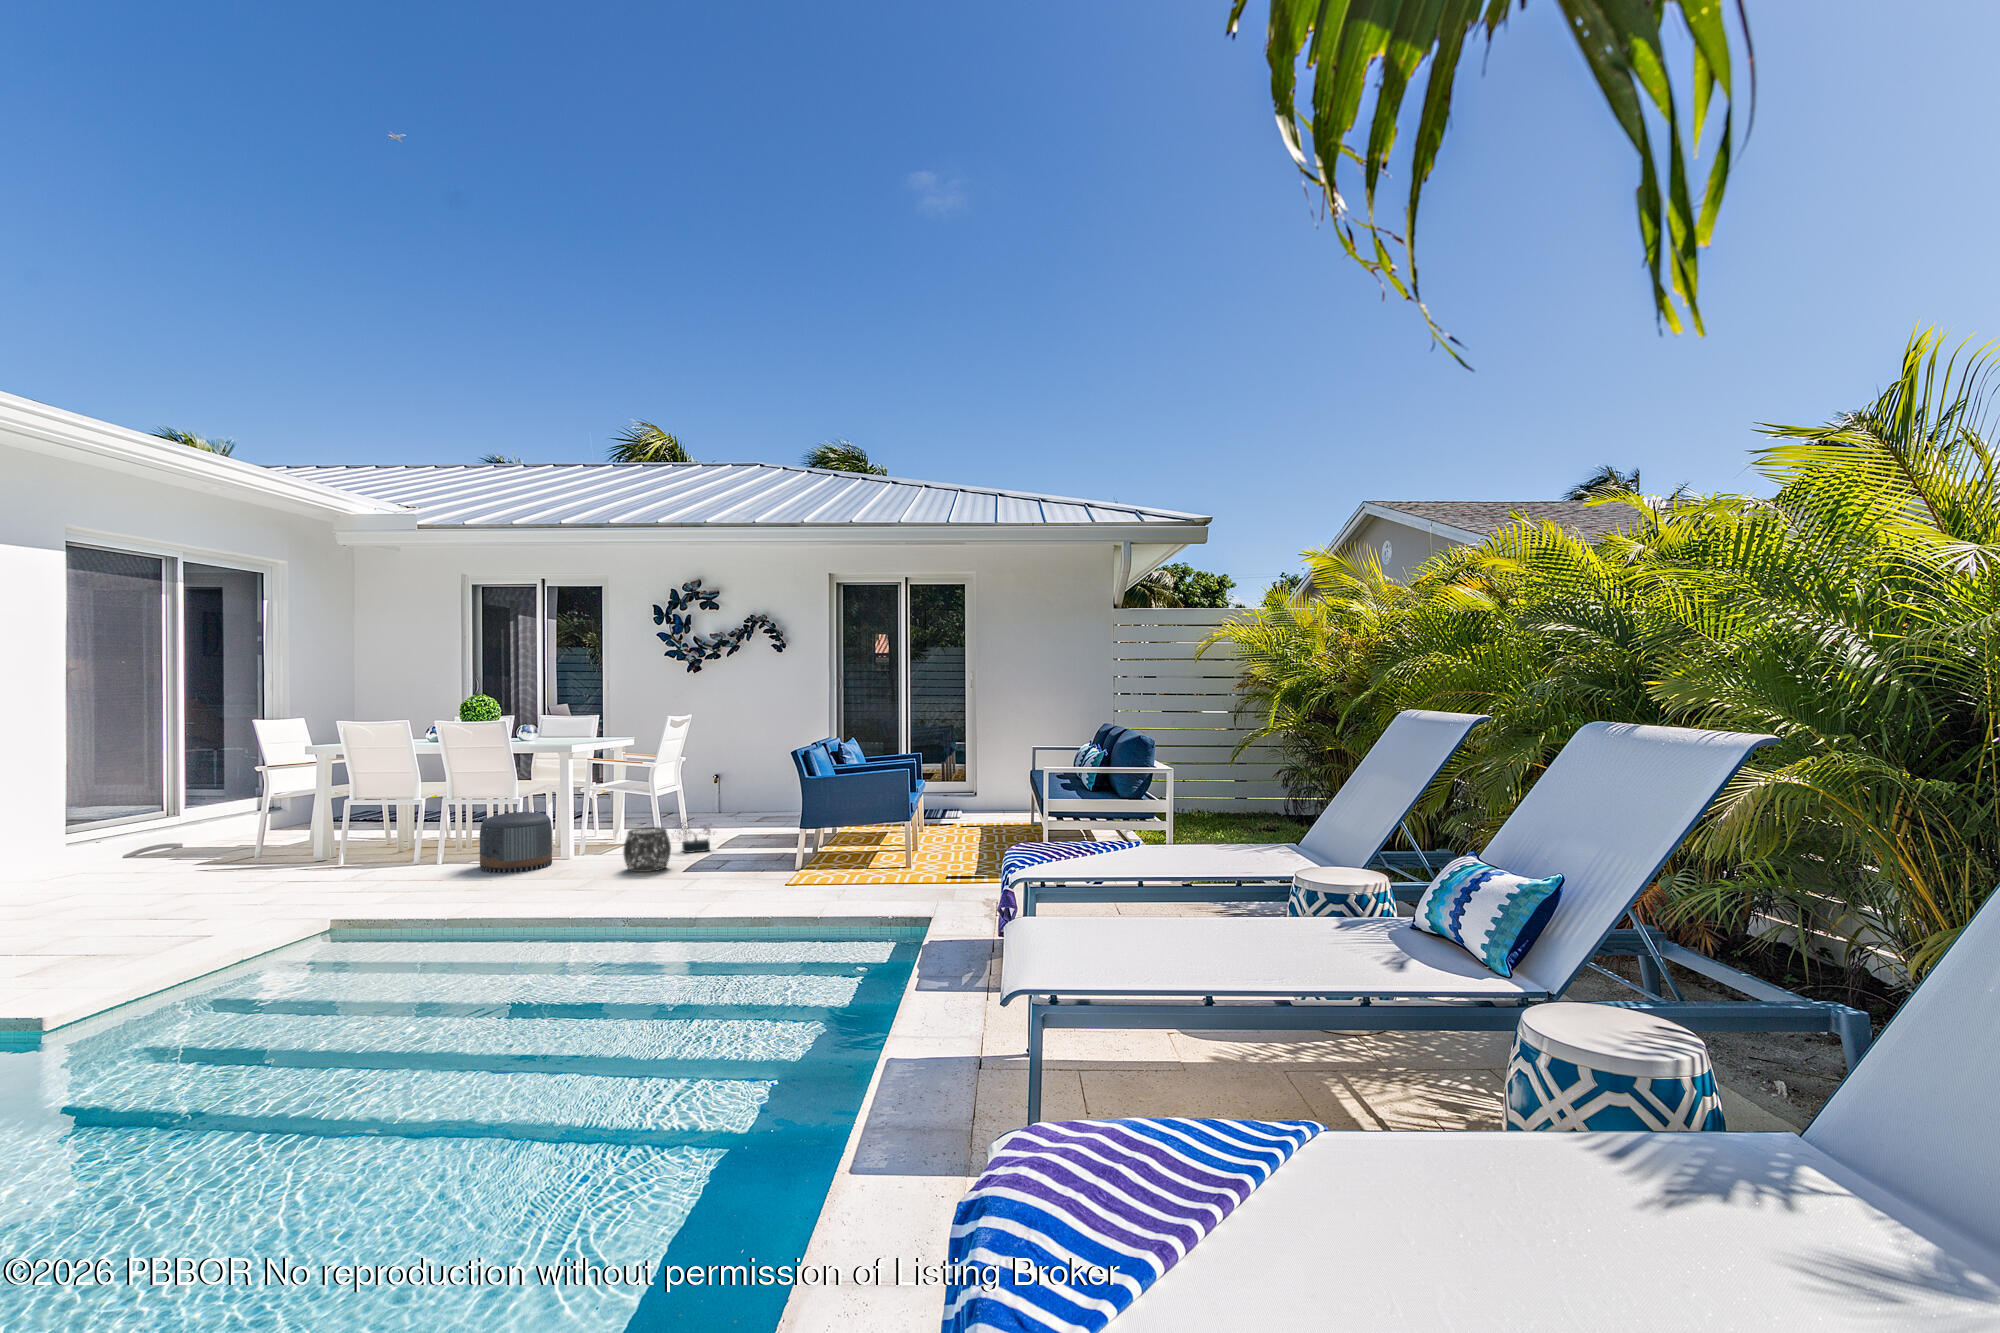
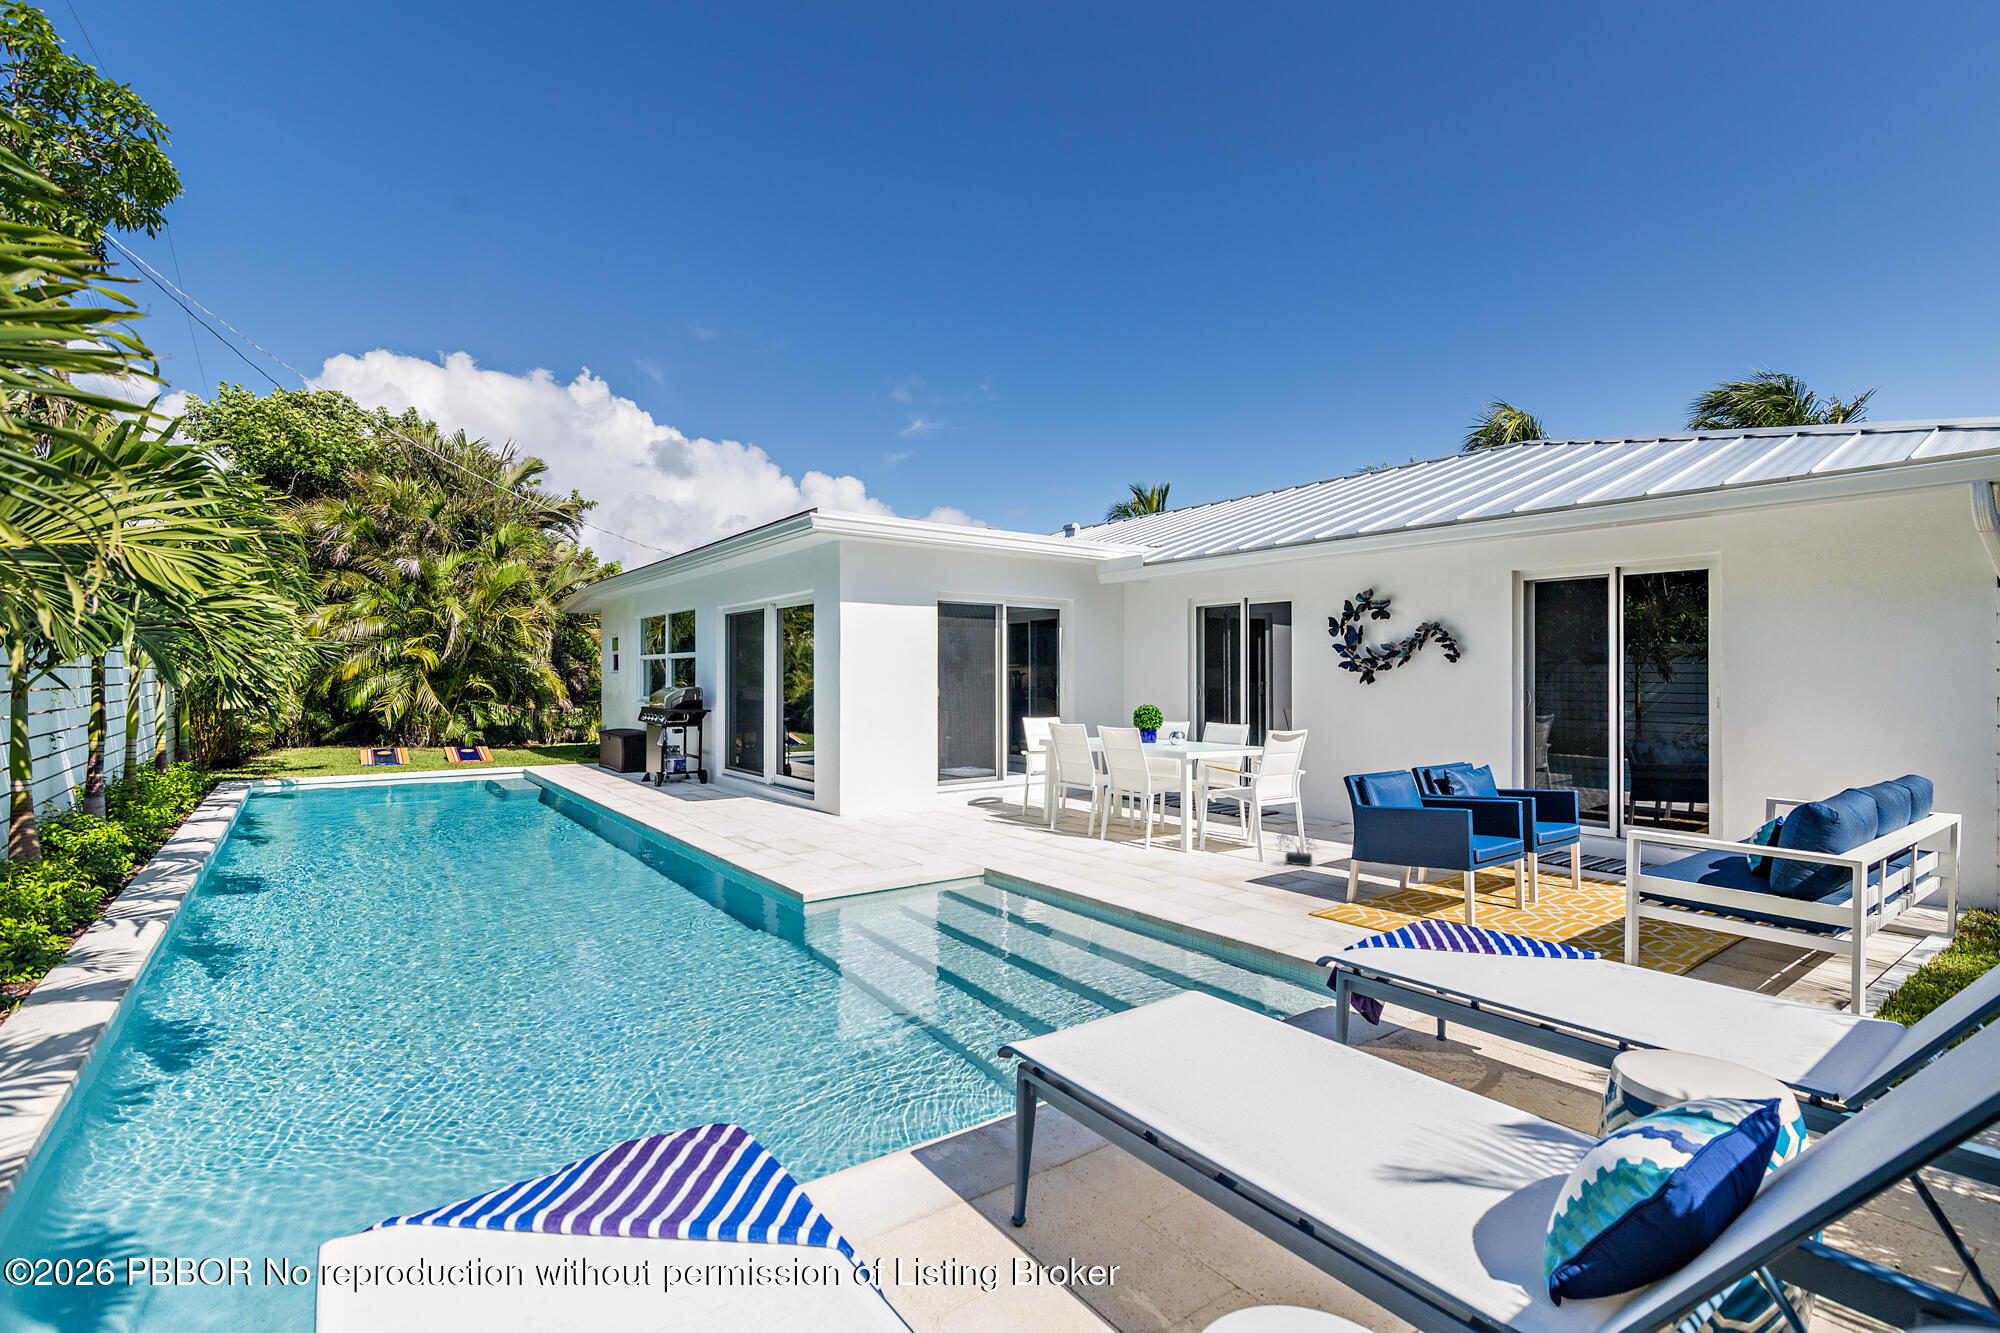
pouf: present [480,812,552,873] -> none [1115,805,1170,856]
woven basket: present [623,827,671,872] -> none [1205,833,1249,876]

